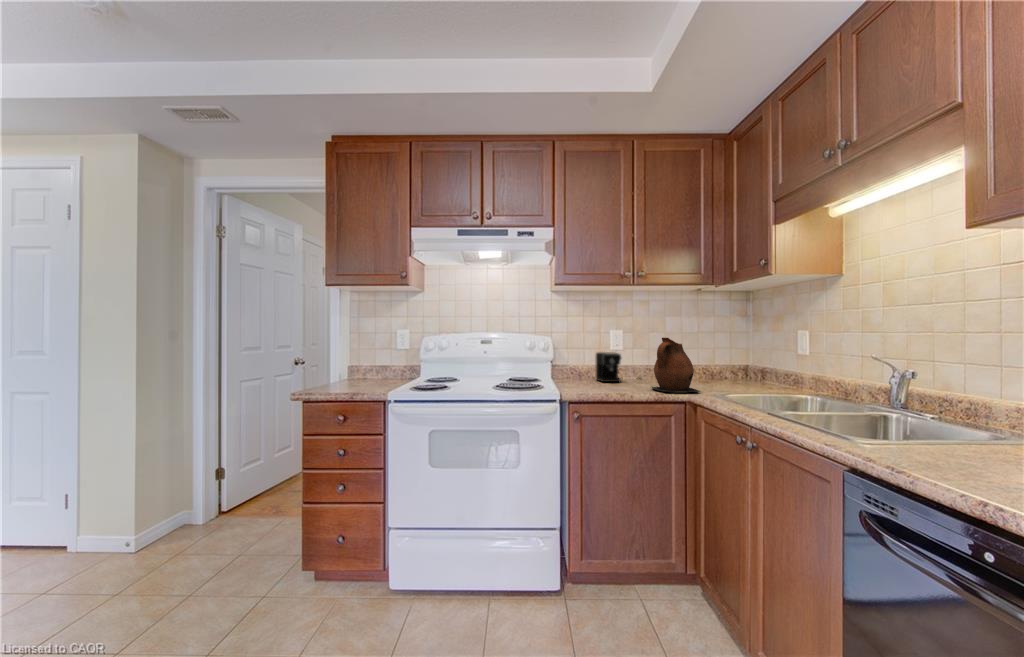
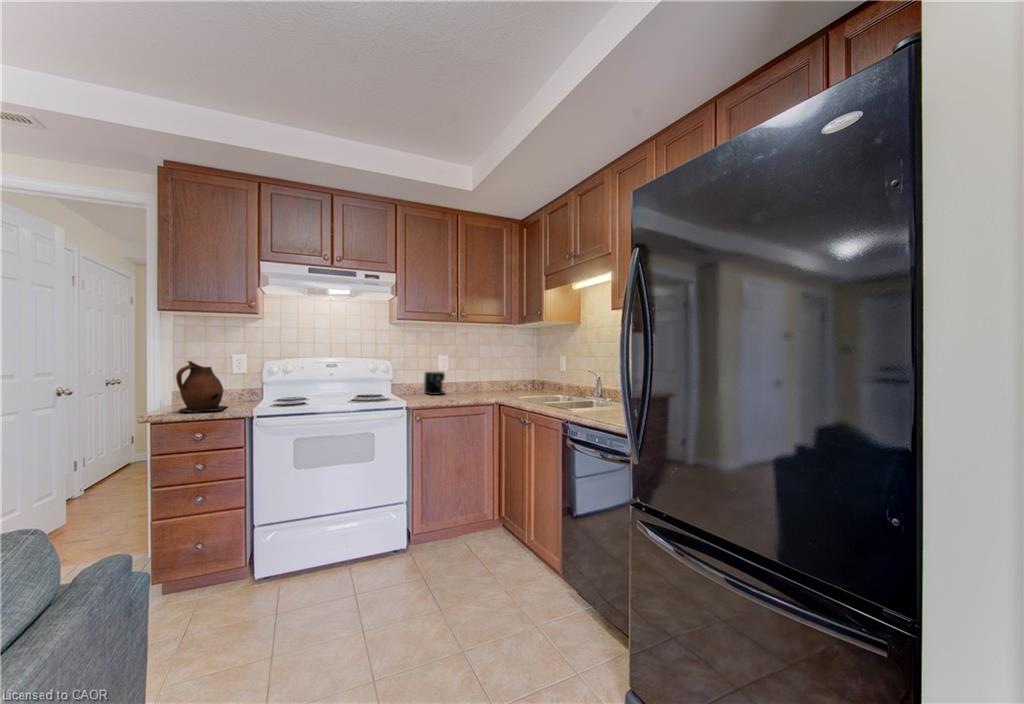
ceramic pitcher: present [652,338,700,392] -> present [176,361,228,412]

